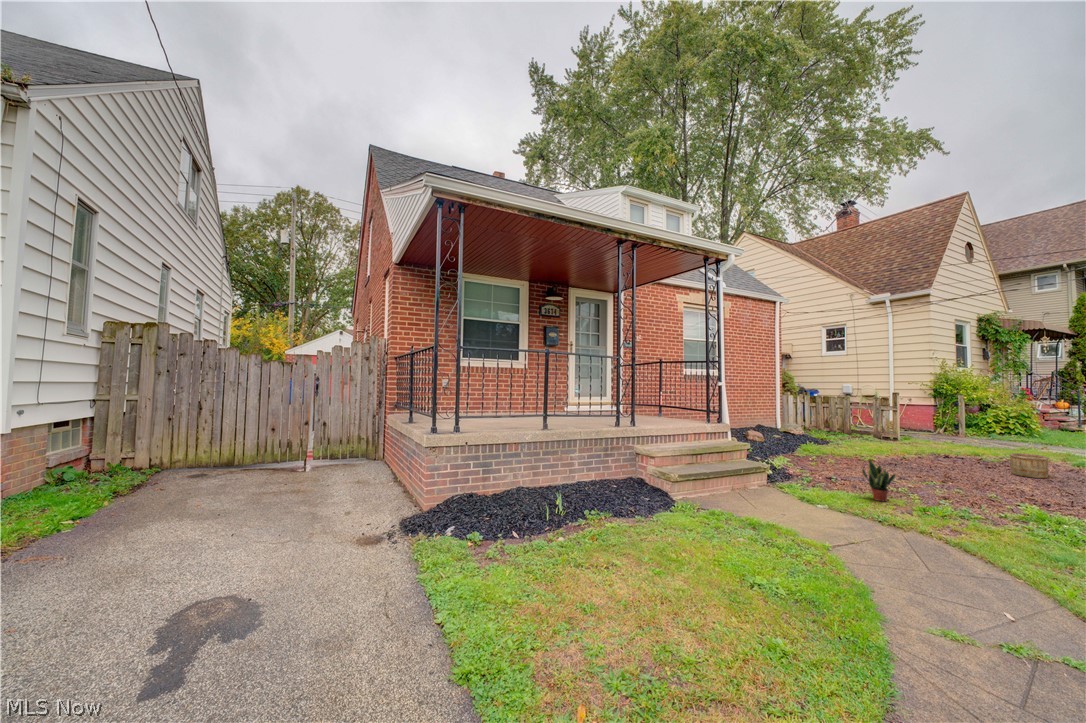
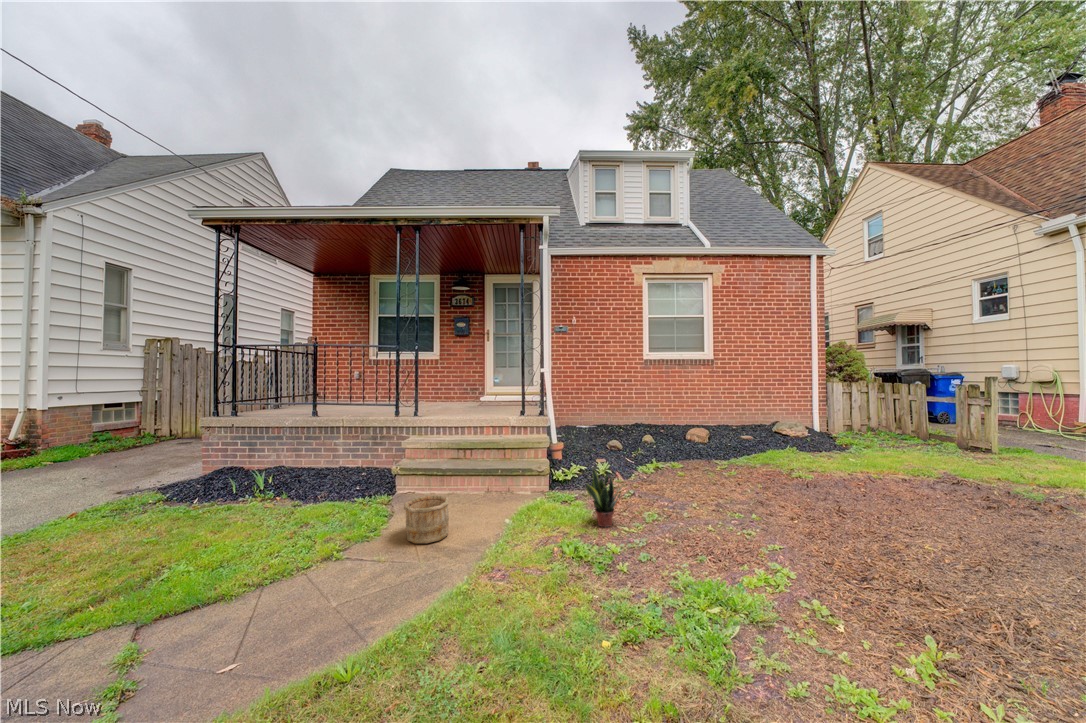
wooden bucket: present [1009,453,1049,478] -> present [404,496,449,544]

